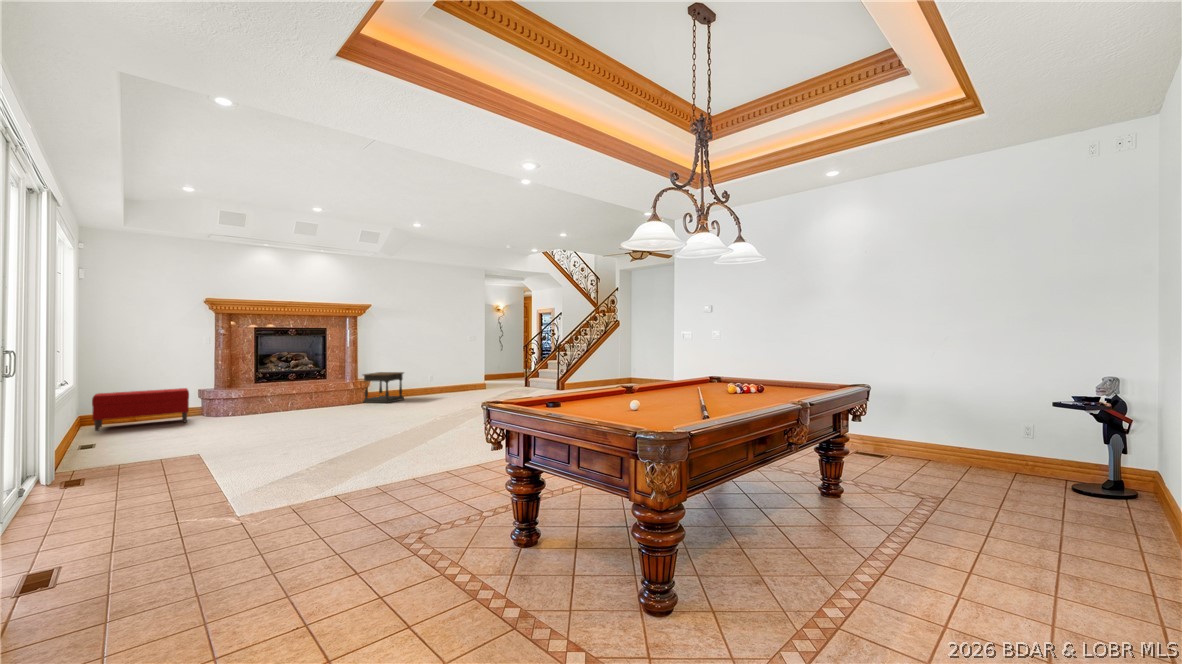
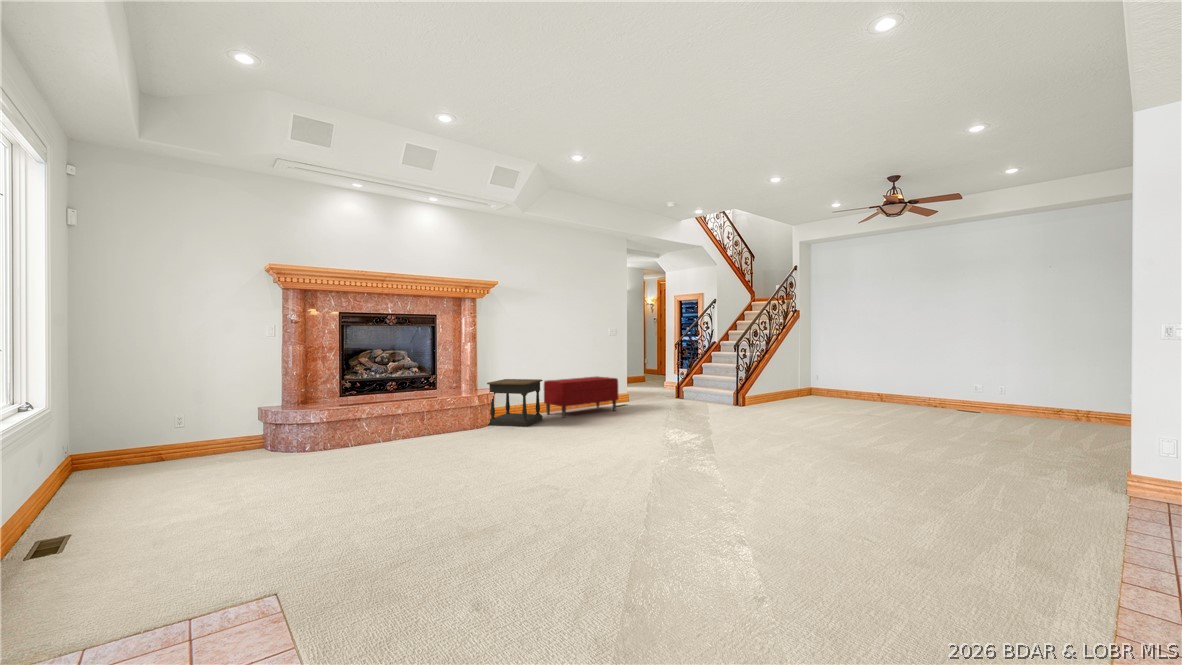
bench: present [92,388,189,431] -> present [544,376,618,418]

